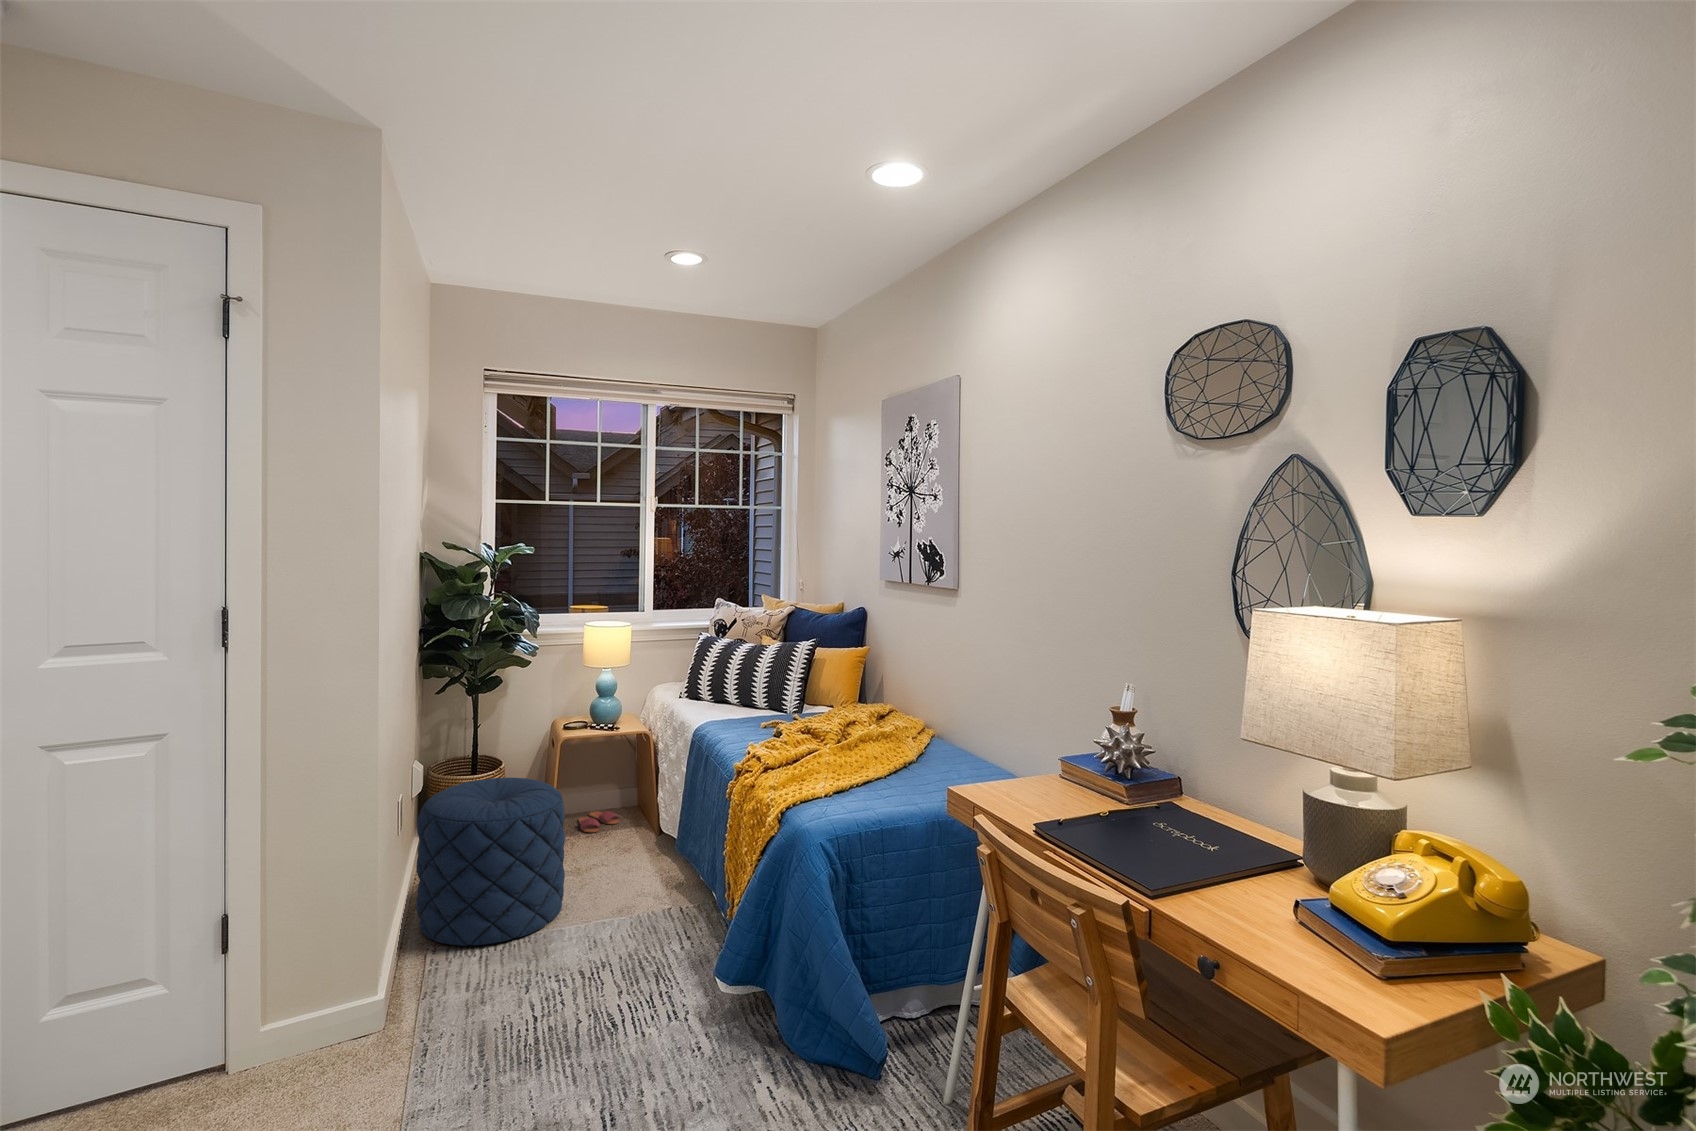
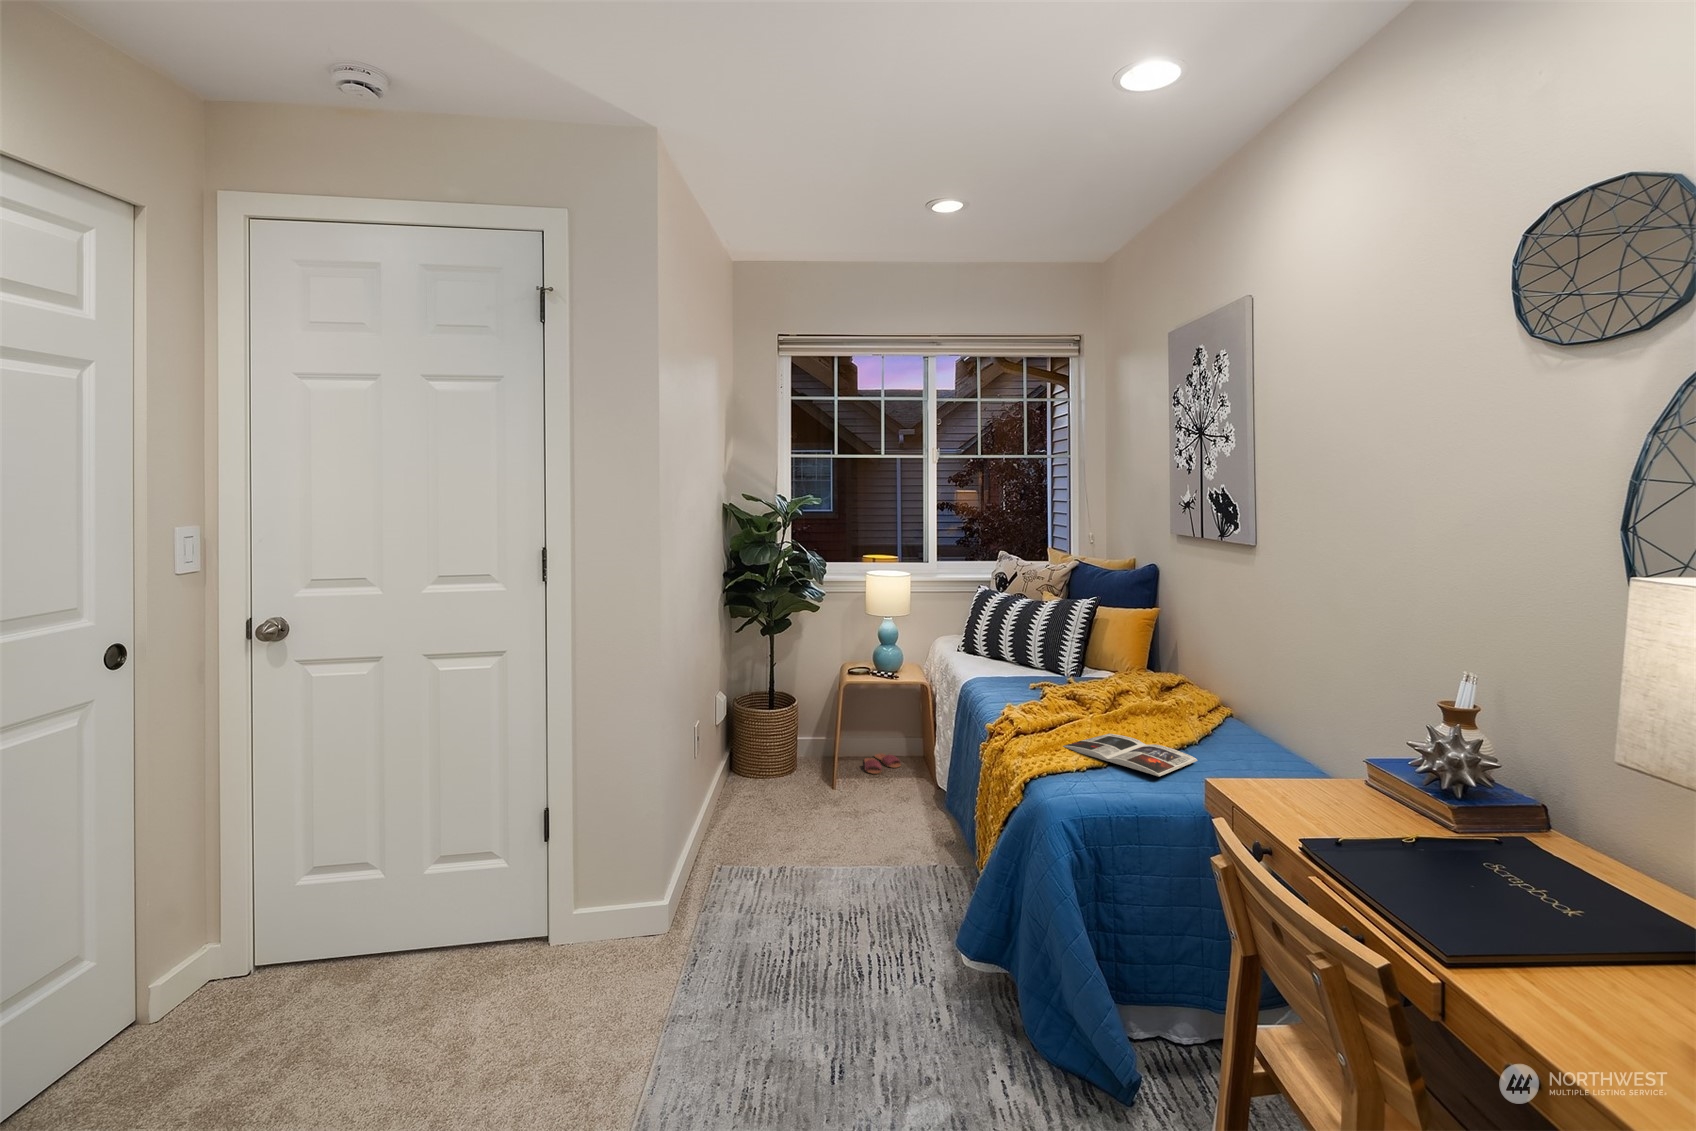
magazine: none [803,760,917,791] -> present [1063,734,1197,776]
pouf: present [416,778,565,946] -> none [711,719,836,870]

